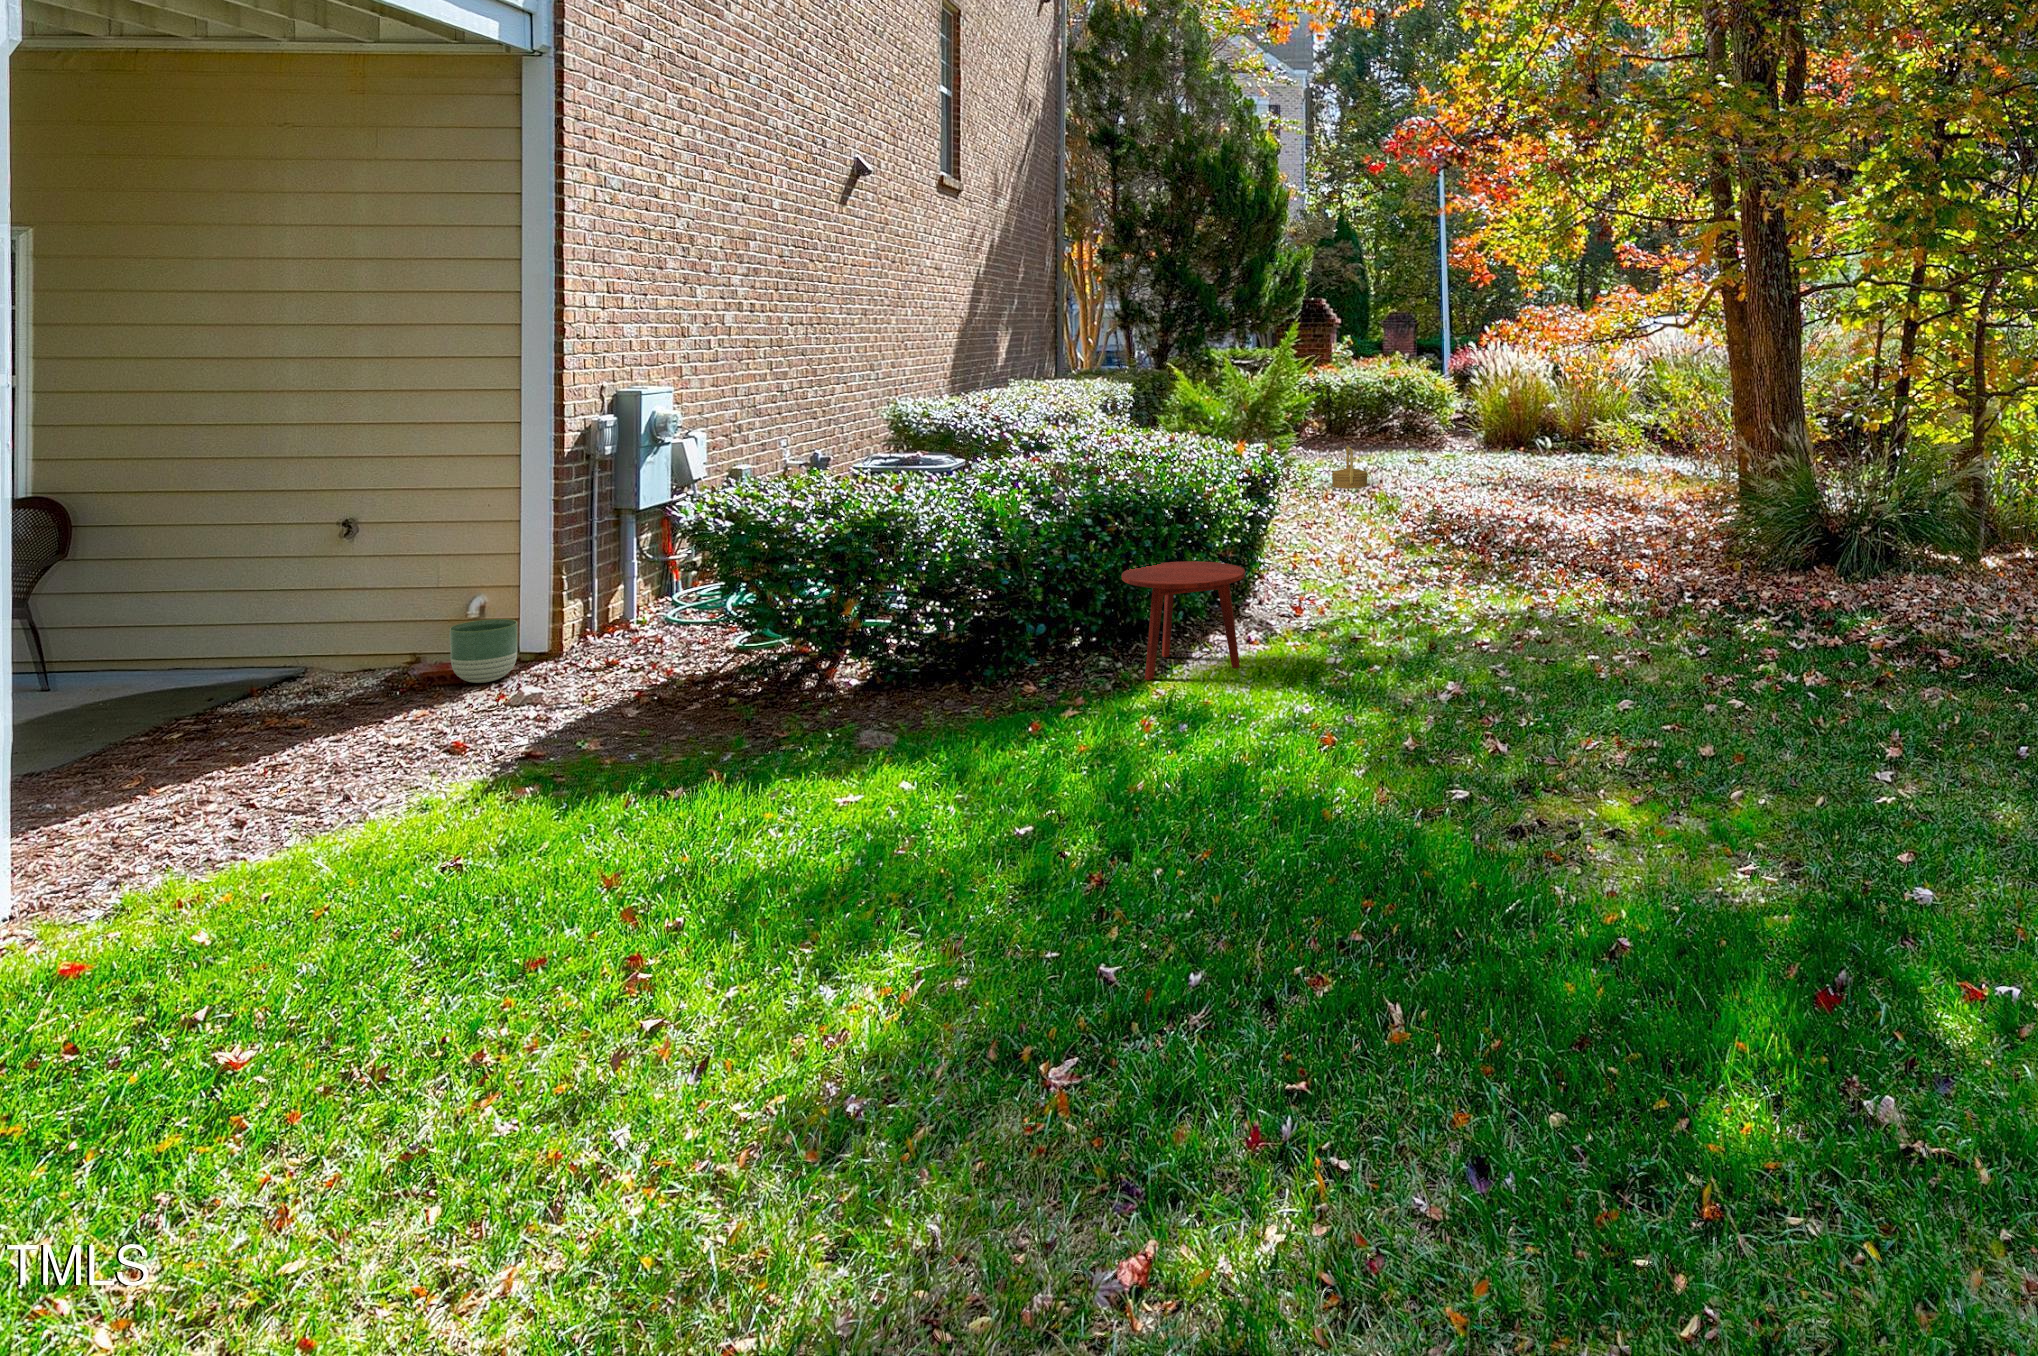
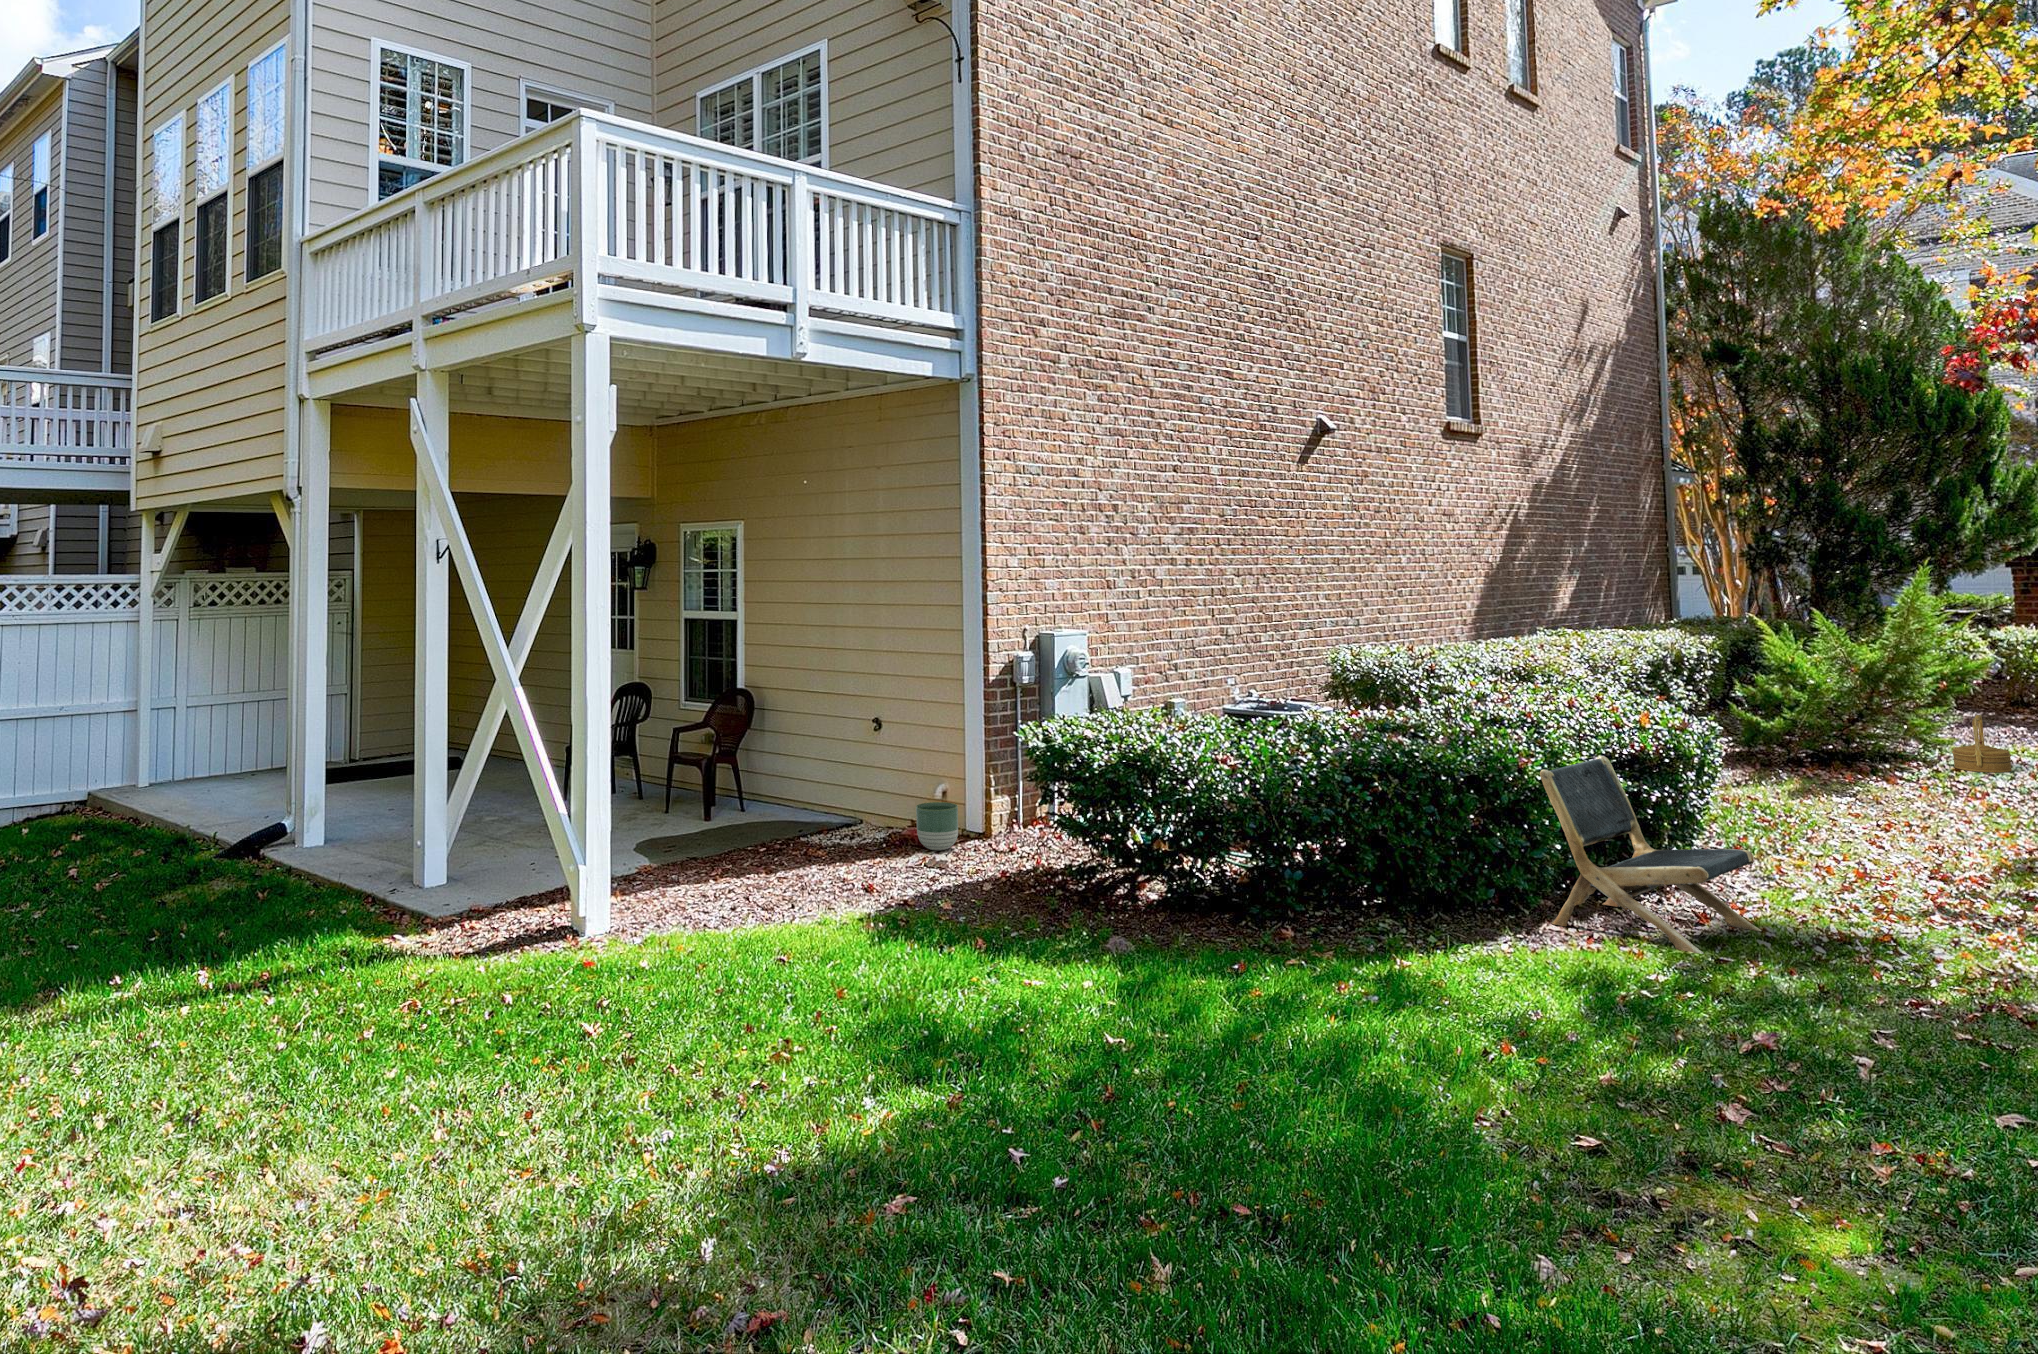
lounge chair: none [1243,486,1386,638] -> present [1540,756,1761,954]
side table: present [1122,561,1245,680] -> none [1364,827,1499,955]

